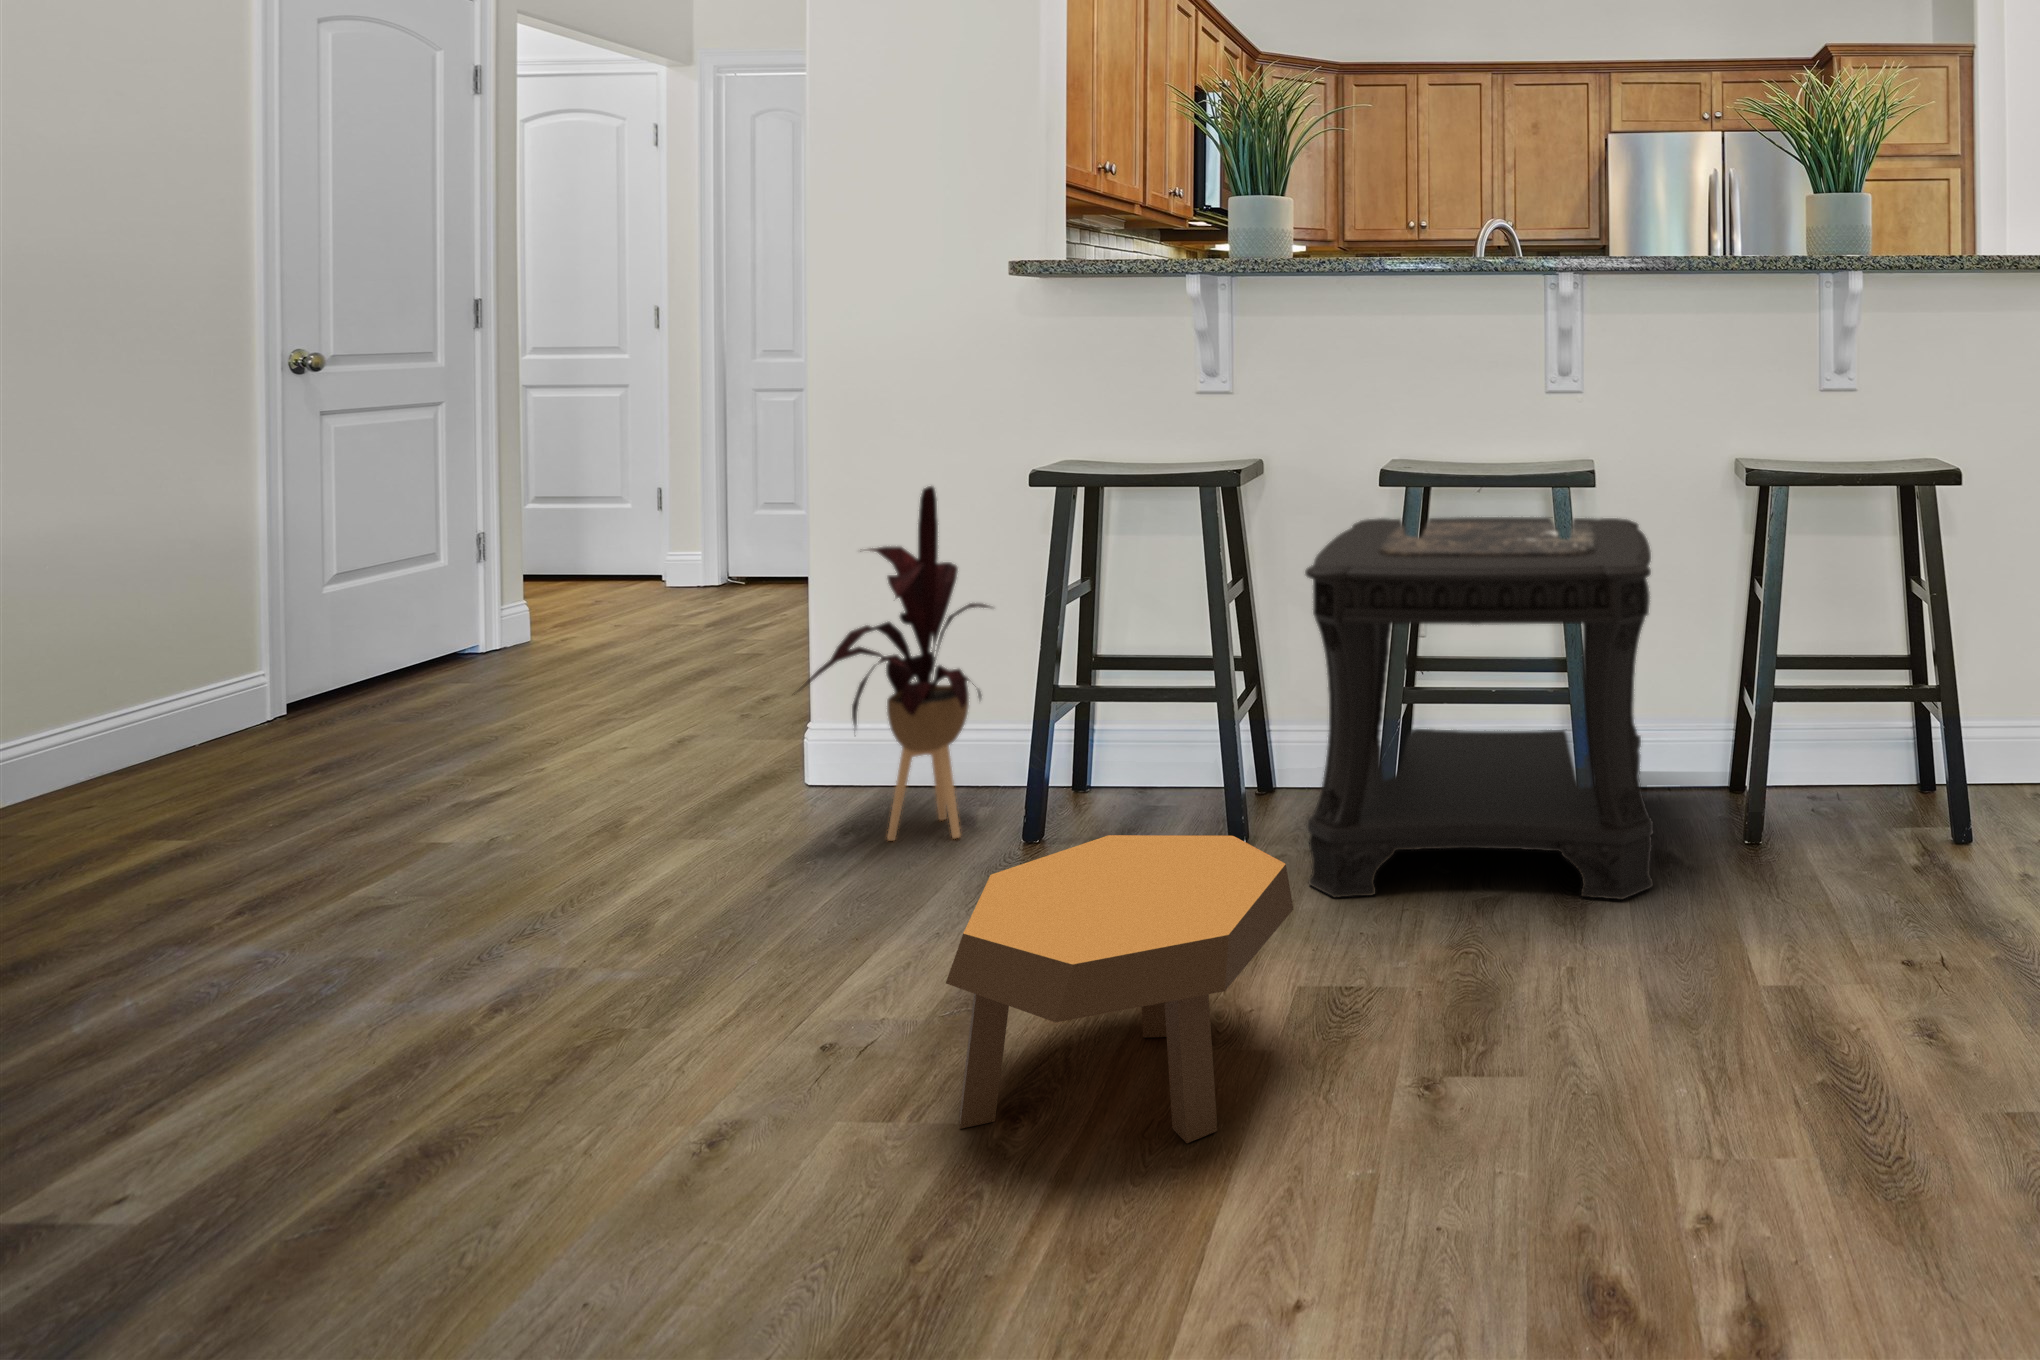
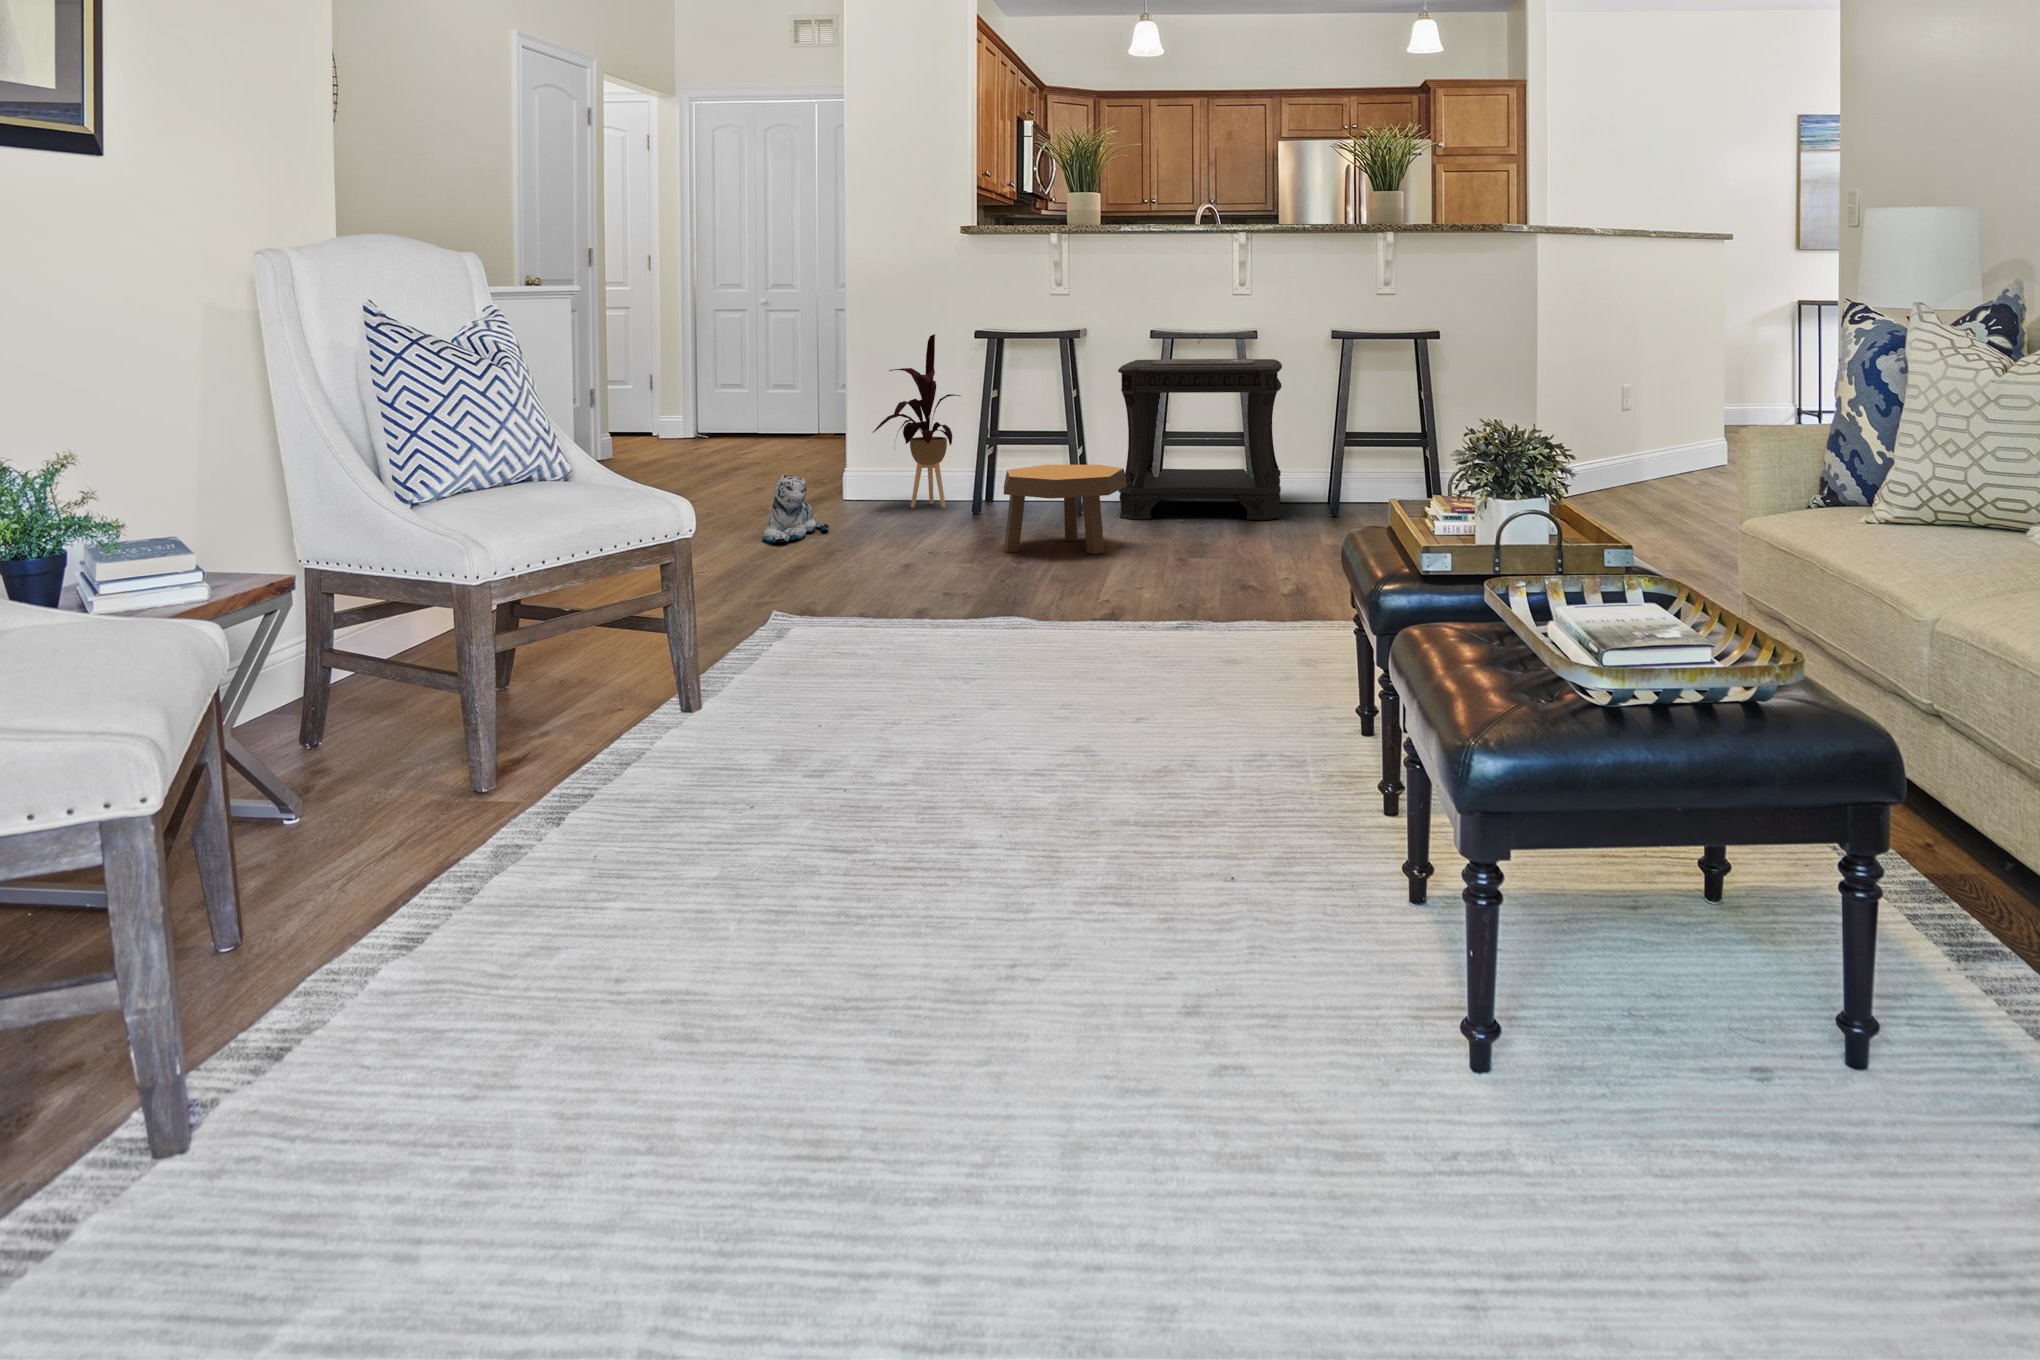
plush toy: none [374,870,613,1077] -> present [763,475,829,543]

